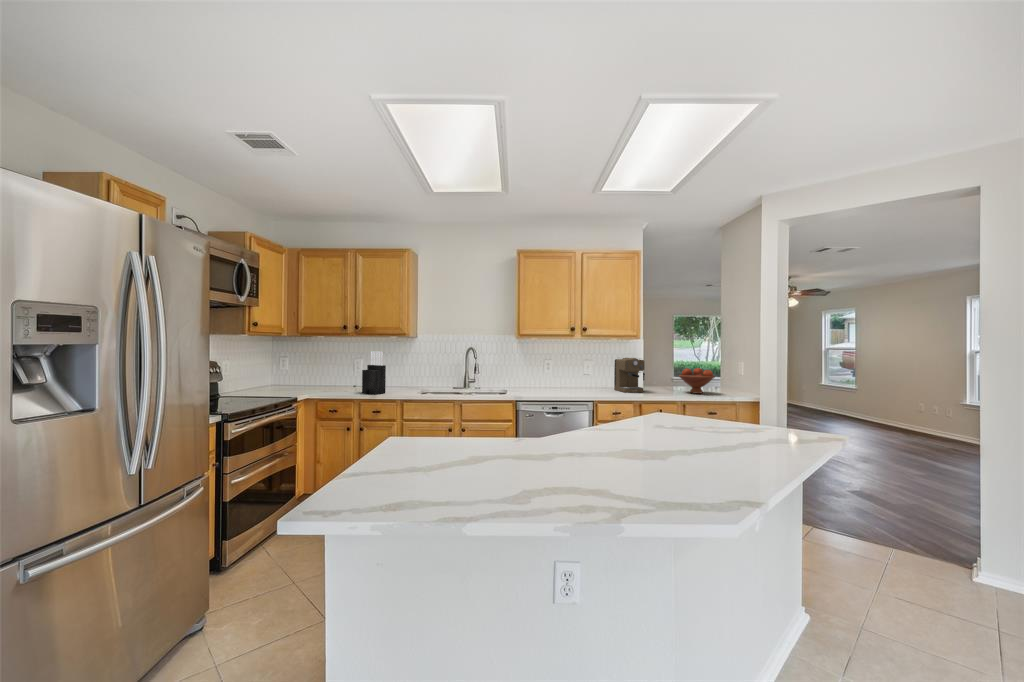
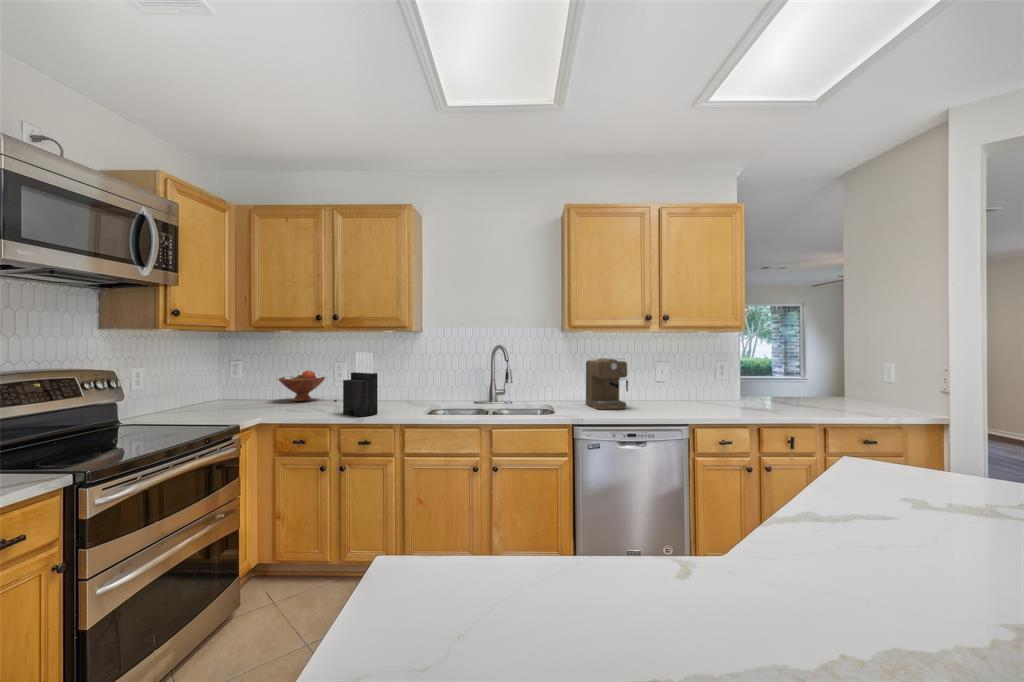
coffee maker: present [614,358,645,392] -> present [586,358,628,409]
fruit bowl: present [679,368,715,394] -> present [278,371,325,401]

